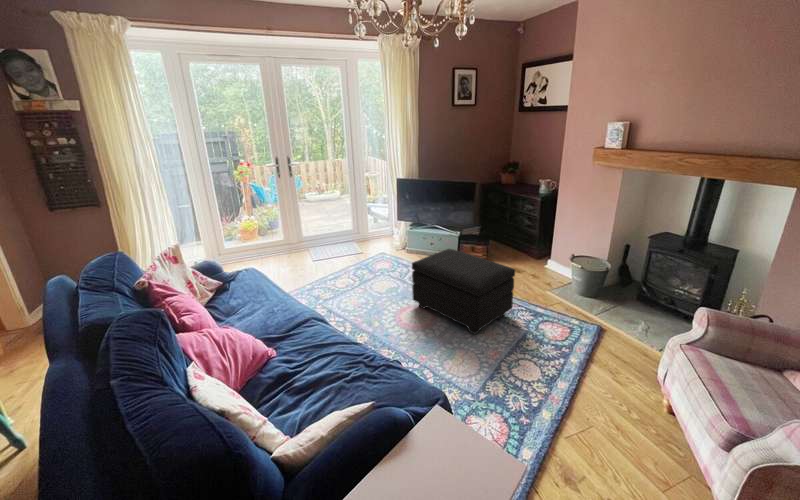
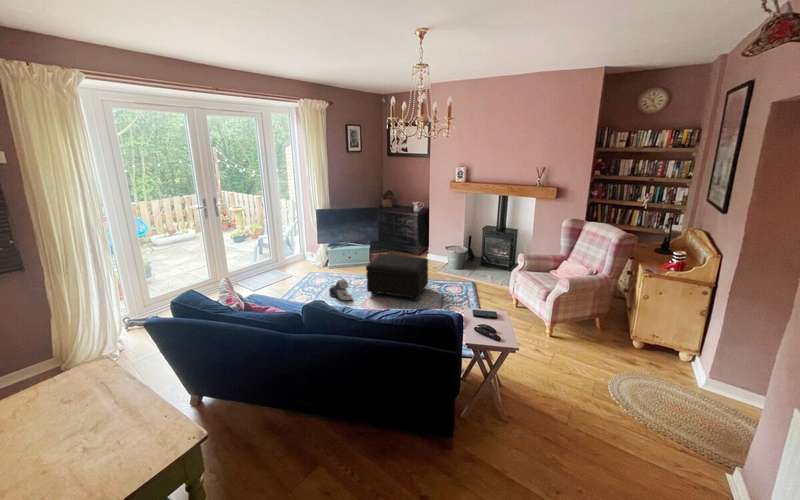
plush toy: none [368,274,393,307] -> present [329,279,353,301]

